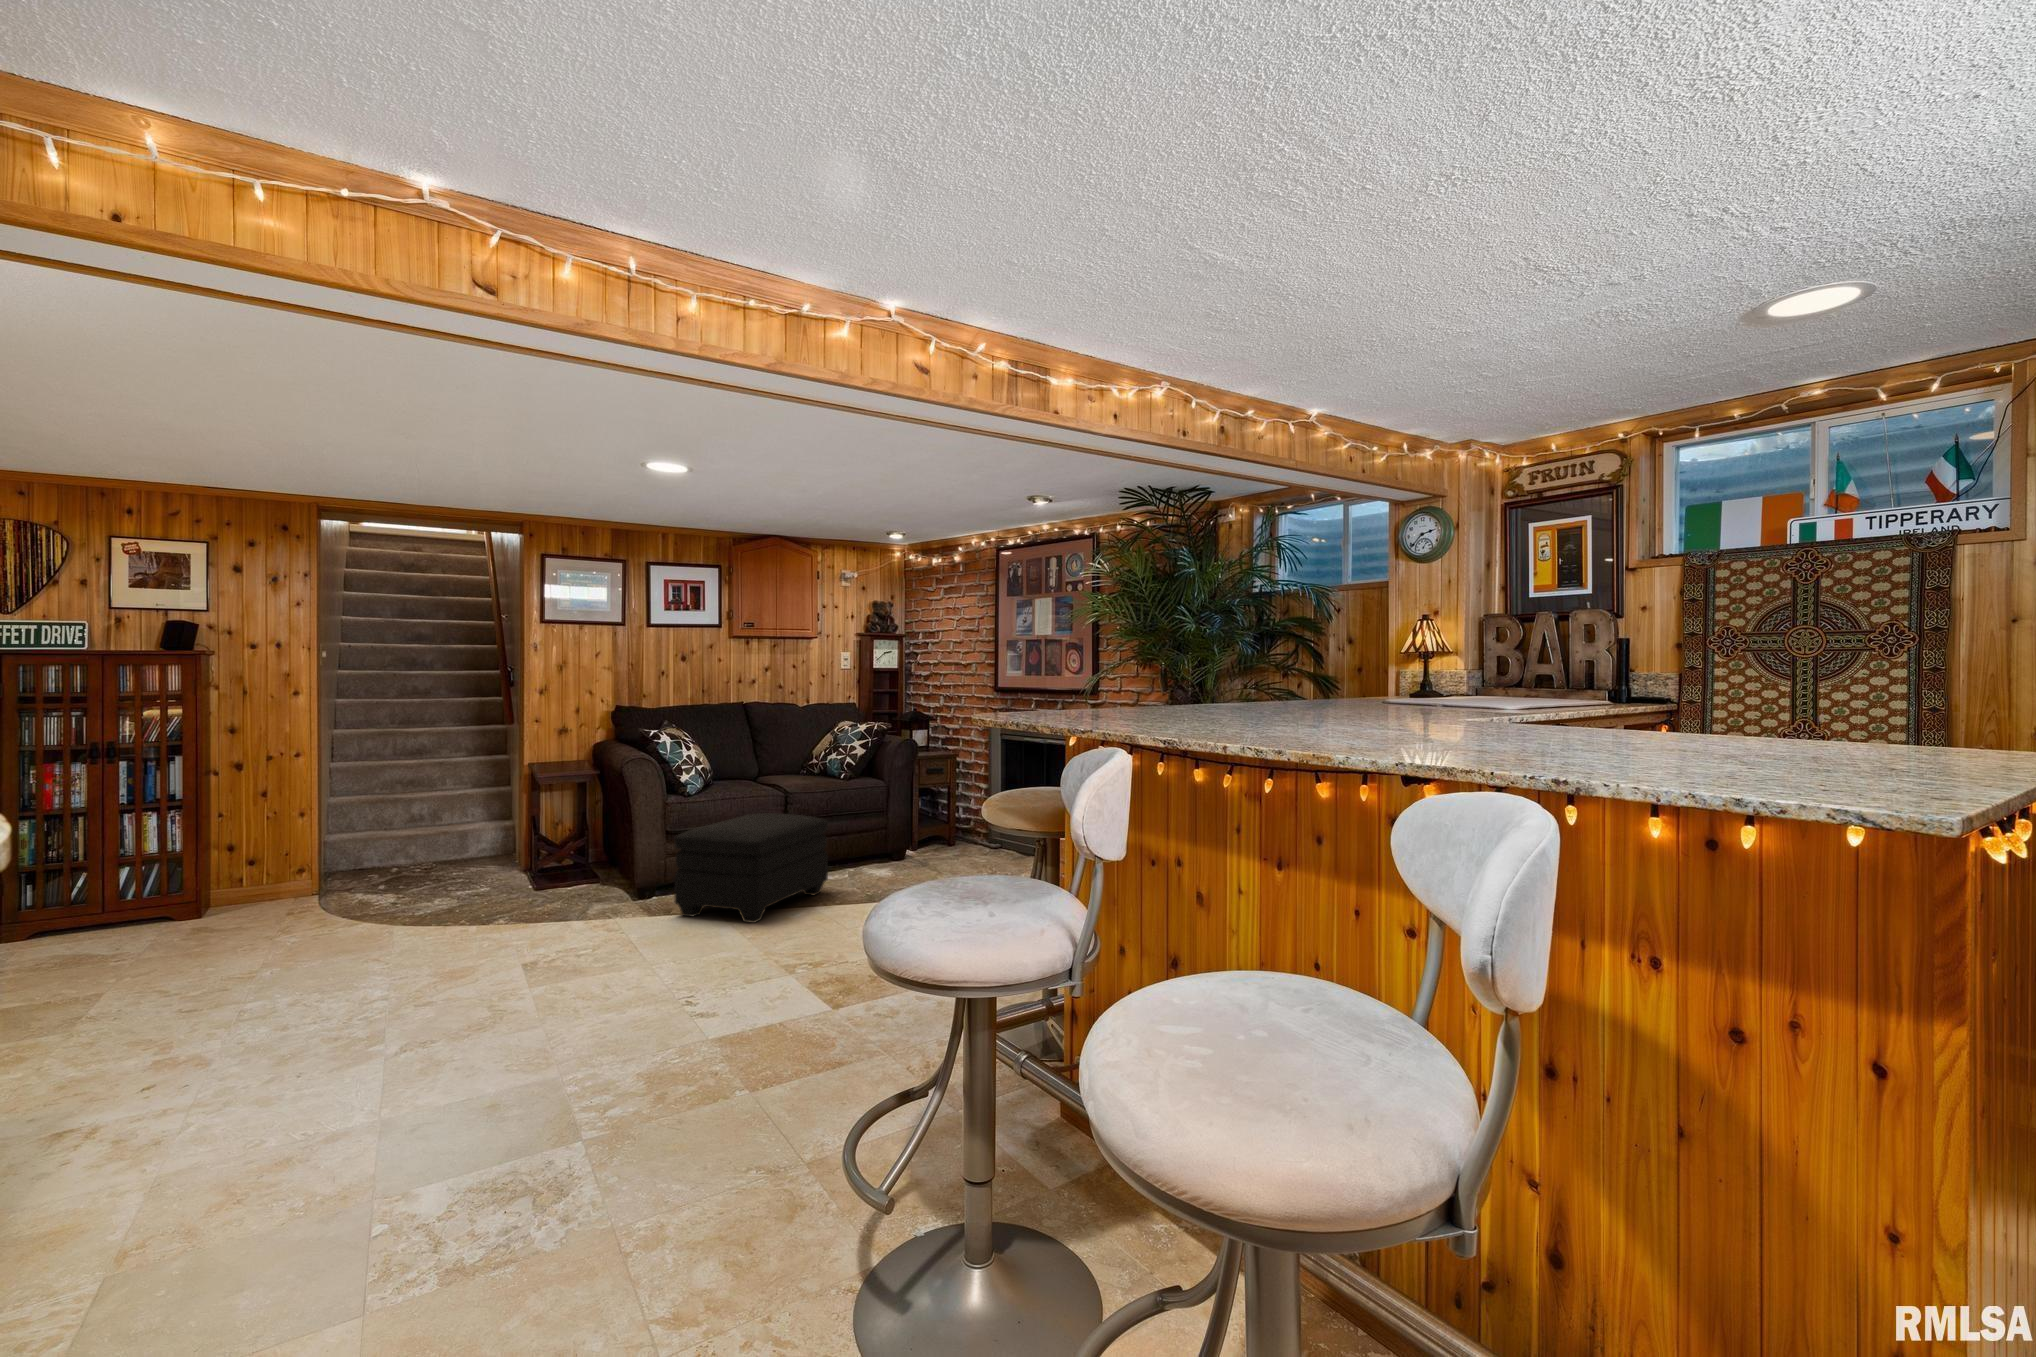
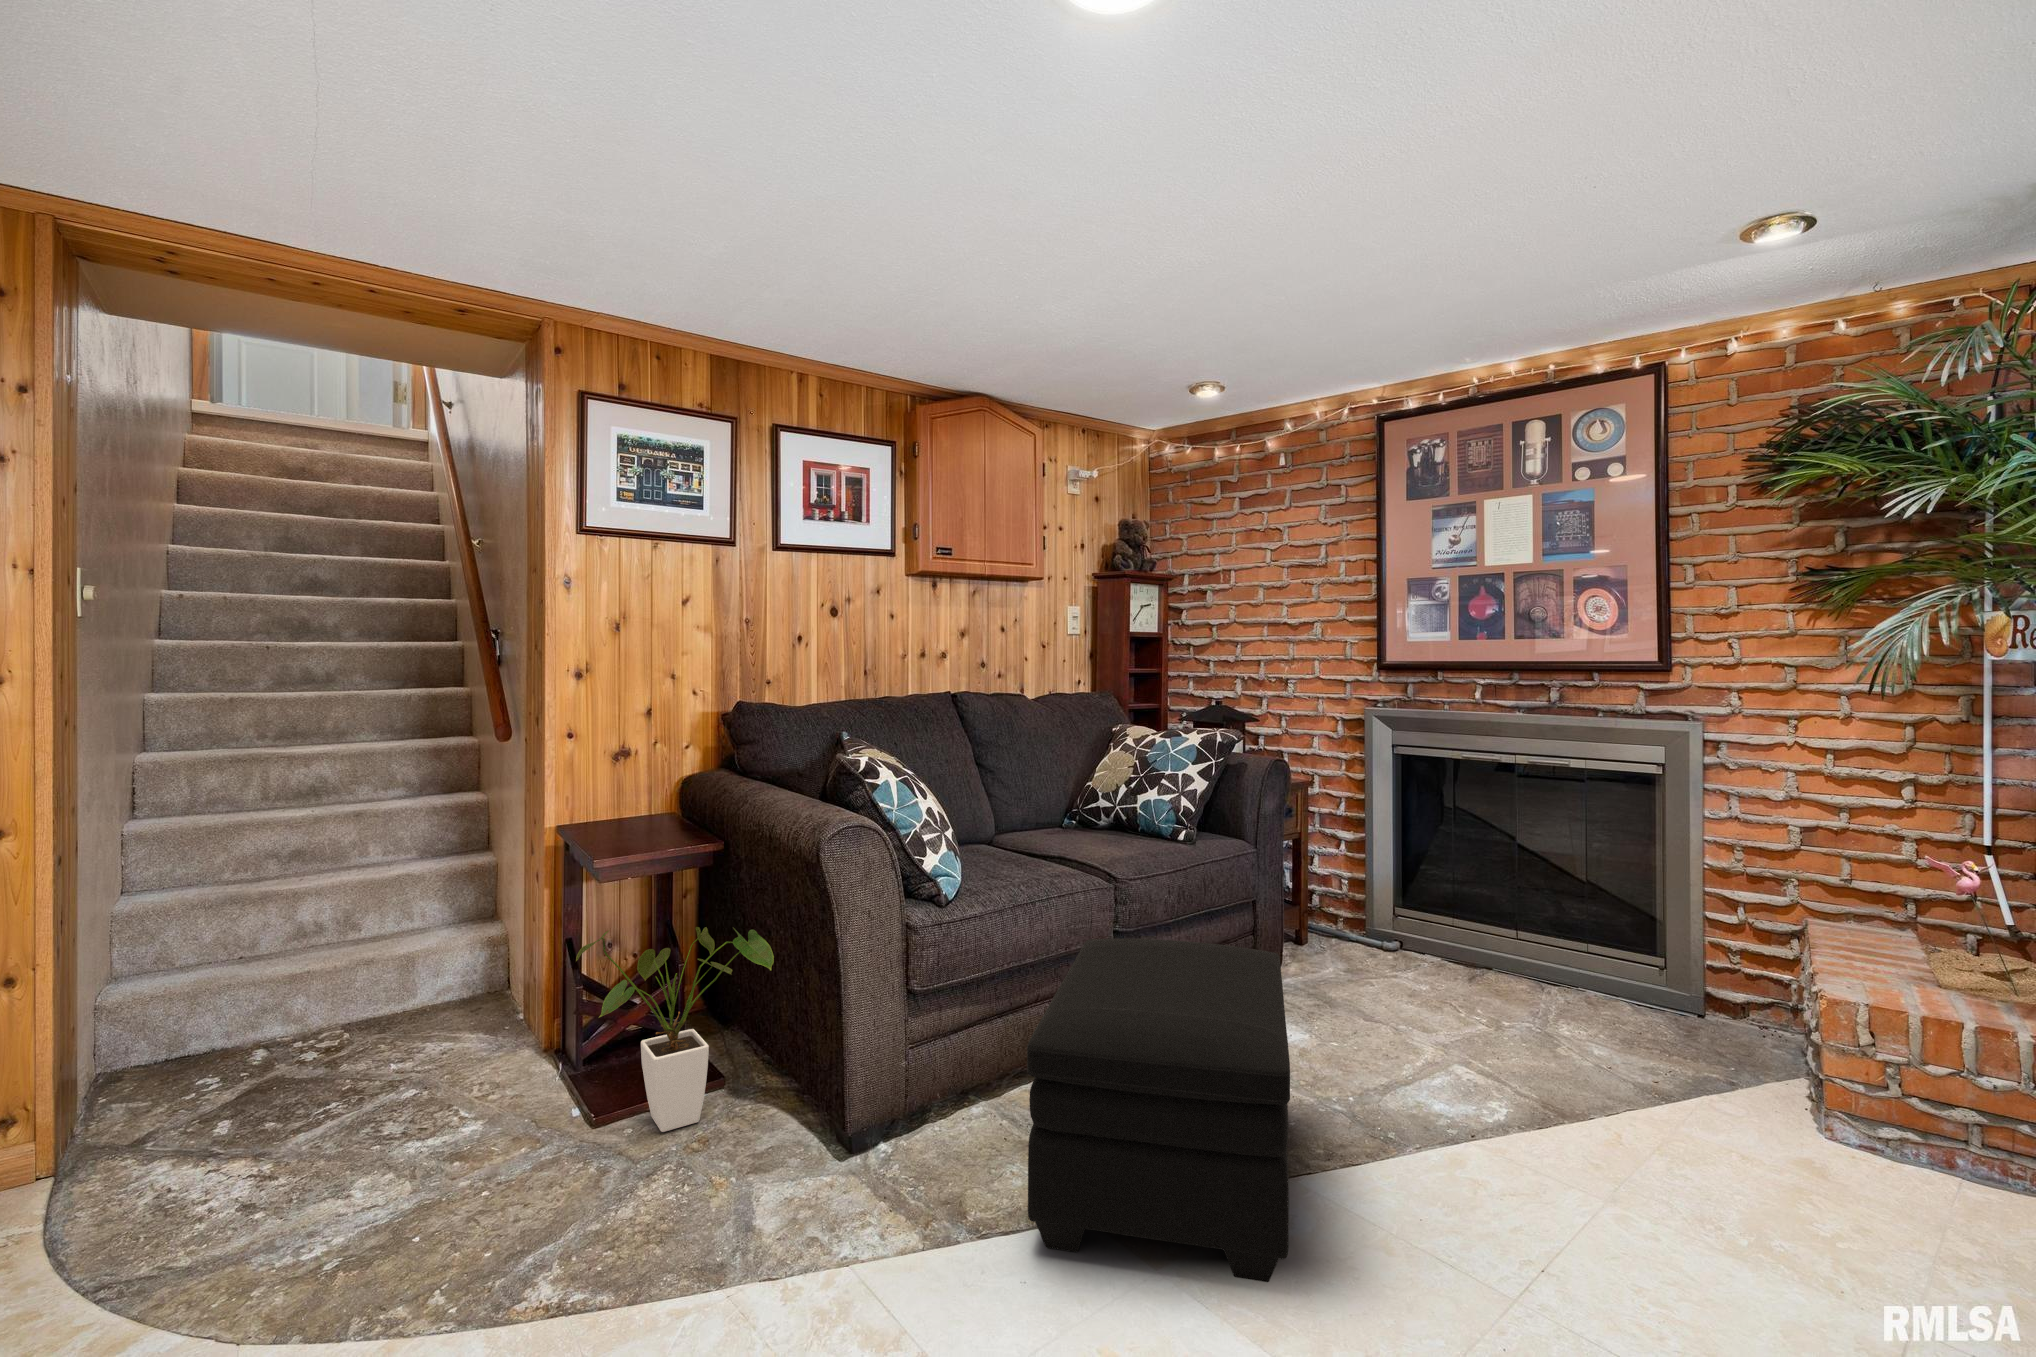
house plant: none [522,804,608,892] -> present [576,927,774,1132]

